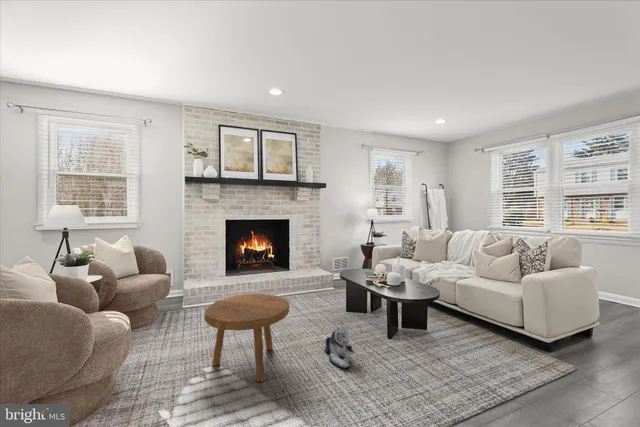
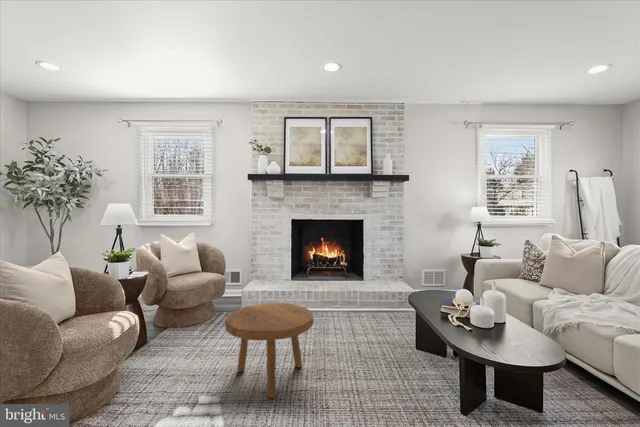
plush toy: present [325,328,352,368] -> none [355,356,390,406]

